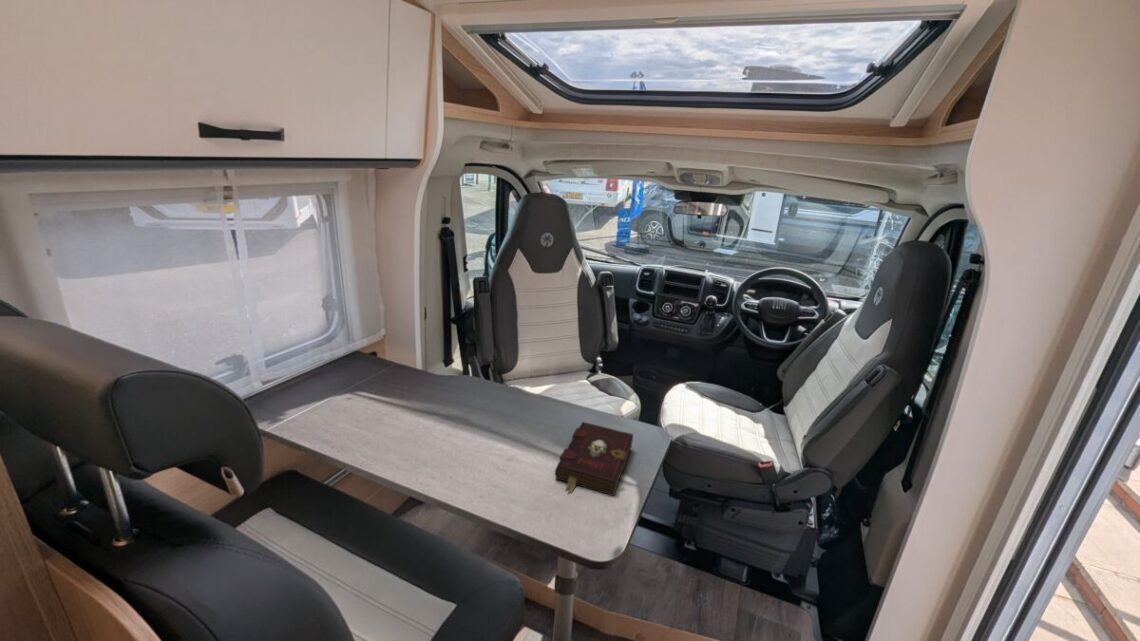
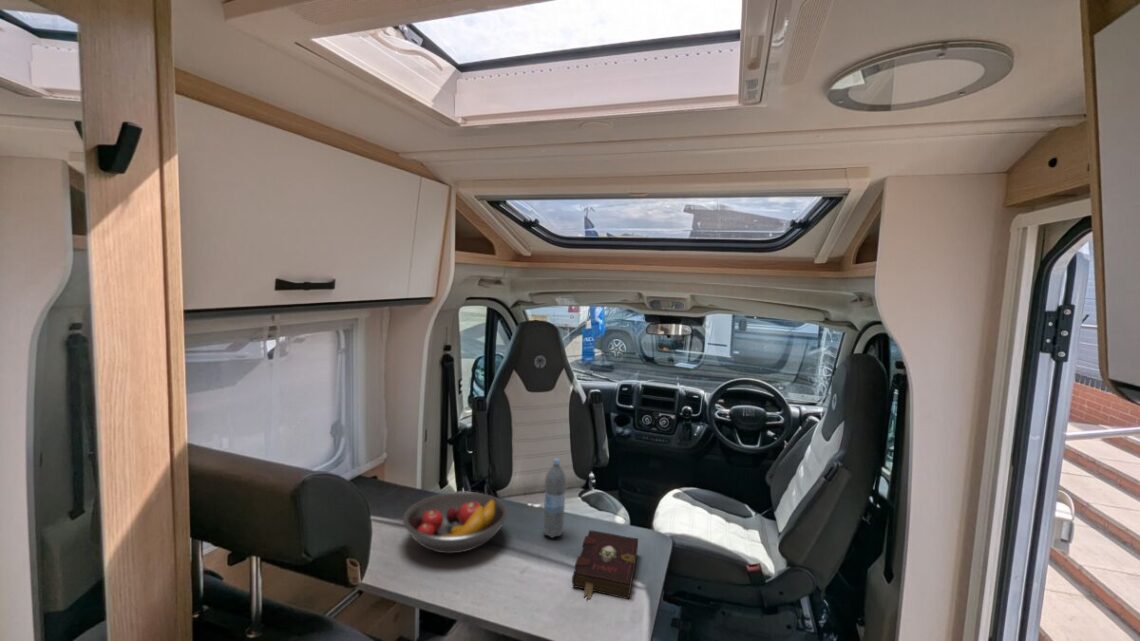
water bottle: none [535,346,561,427] -> present [543,458,566,537]
fruit bowl: none [386,374,497,436] -> present [403,492,508,553]

